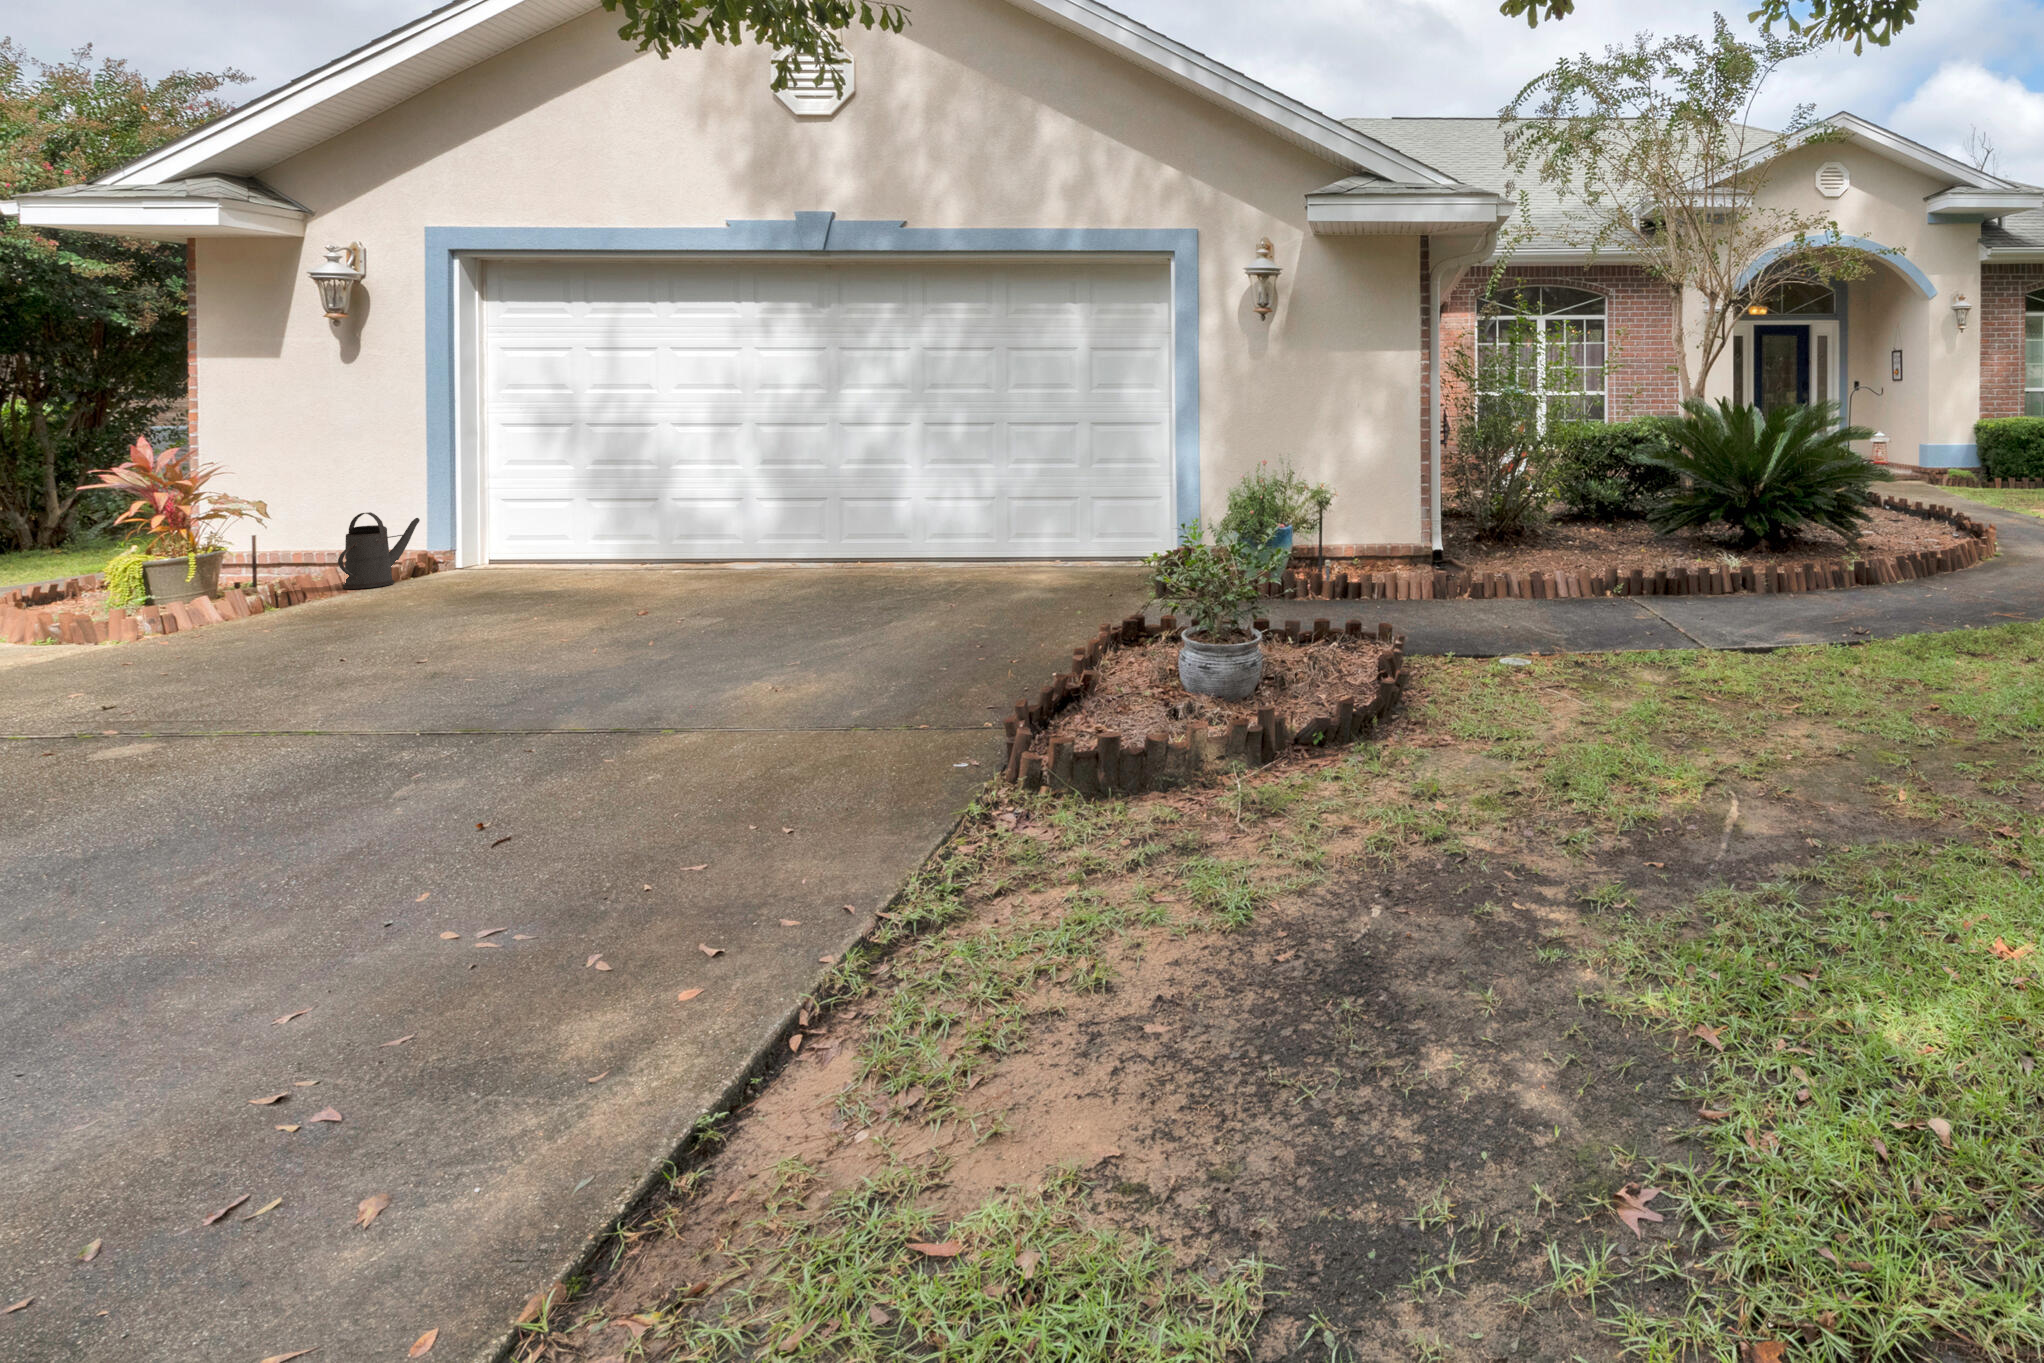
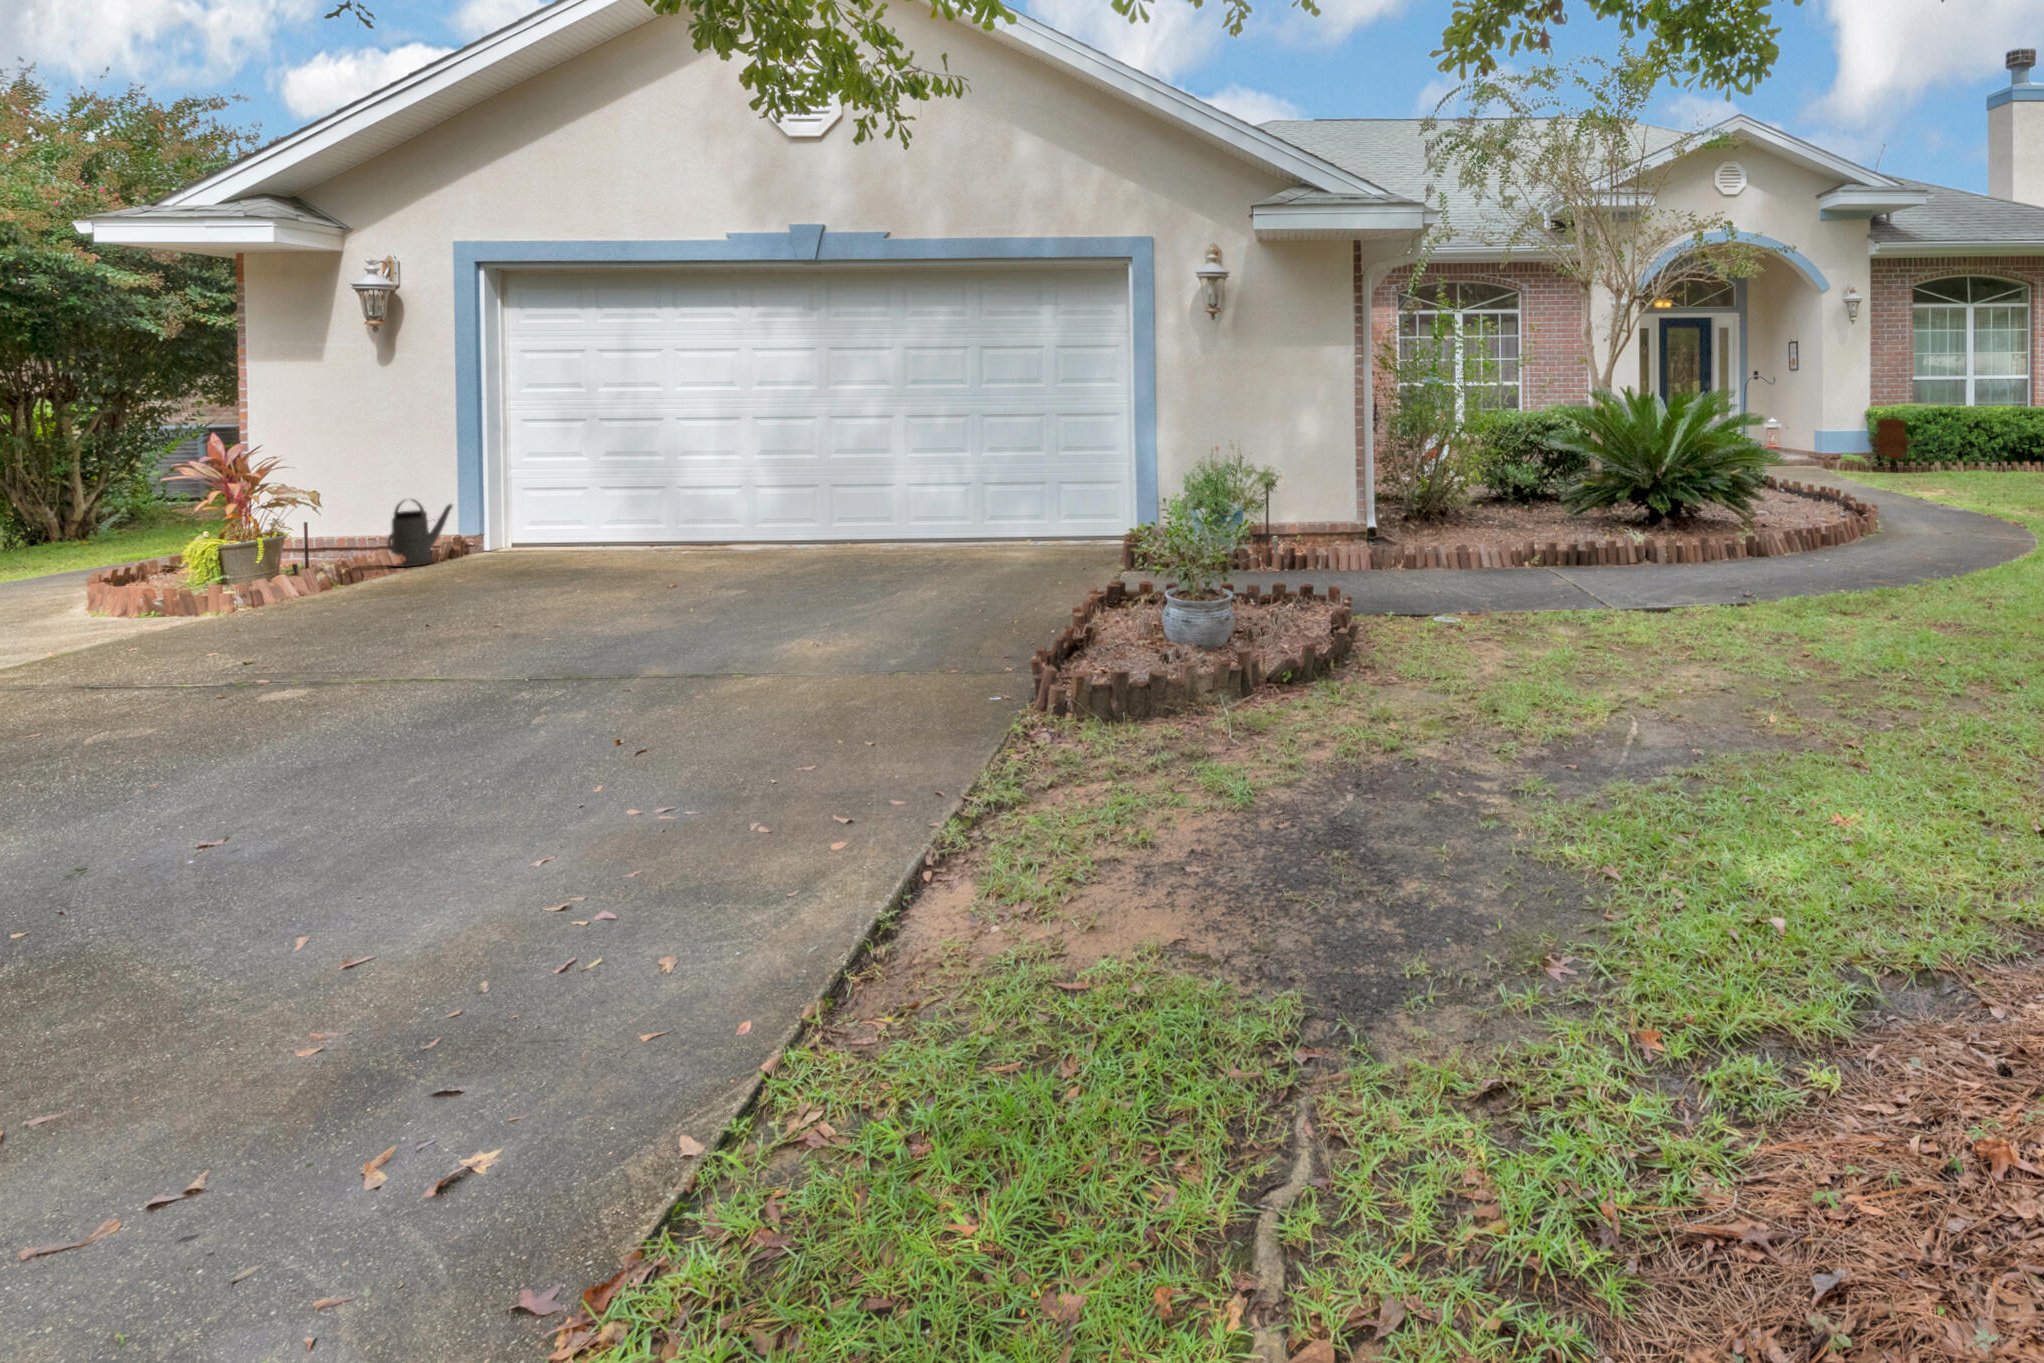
lounge chair: none [1980,434,2031,493] -> present [1870,418,1915,470]

